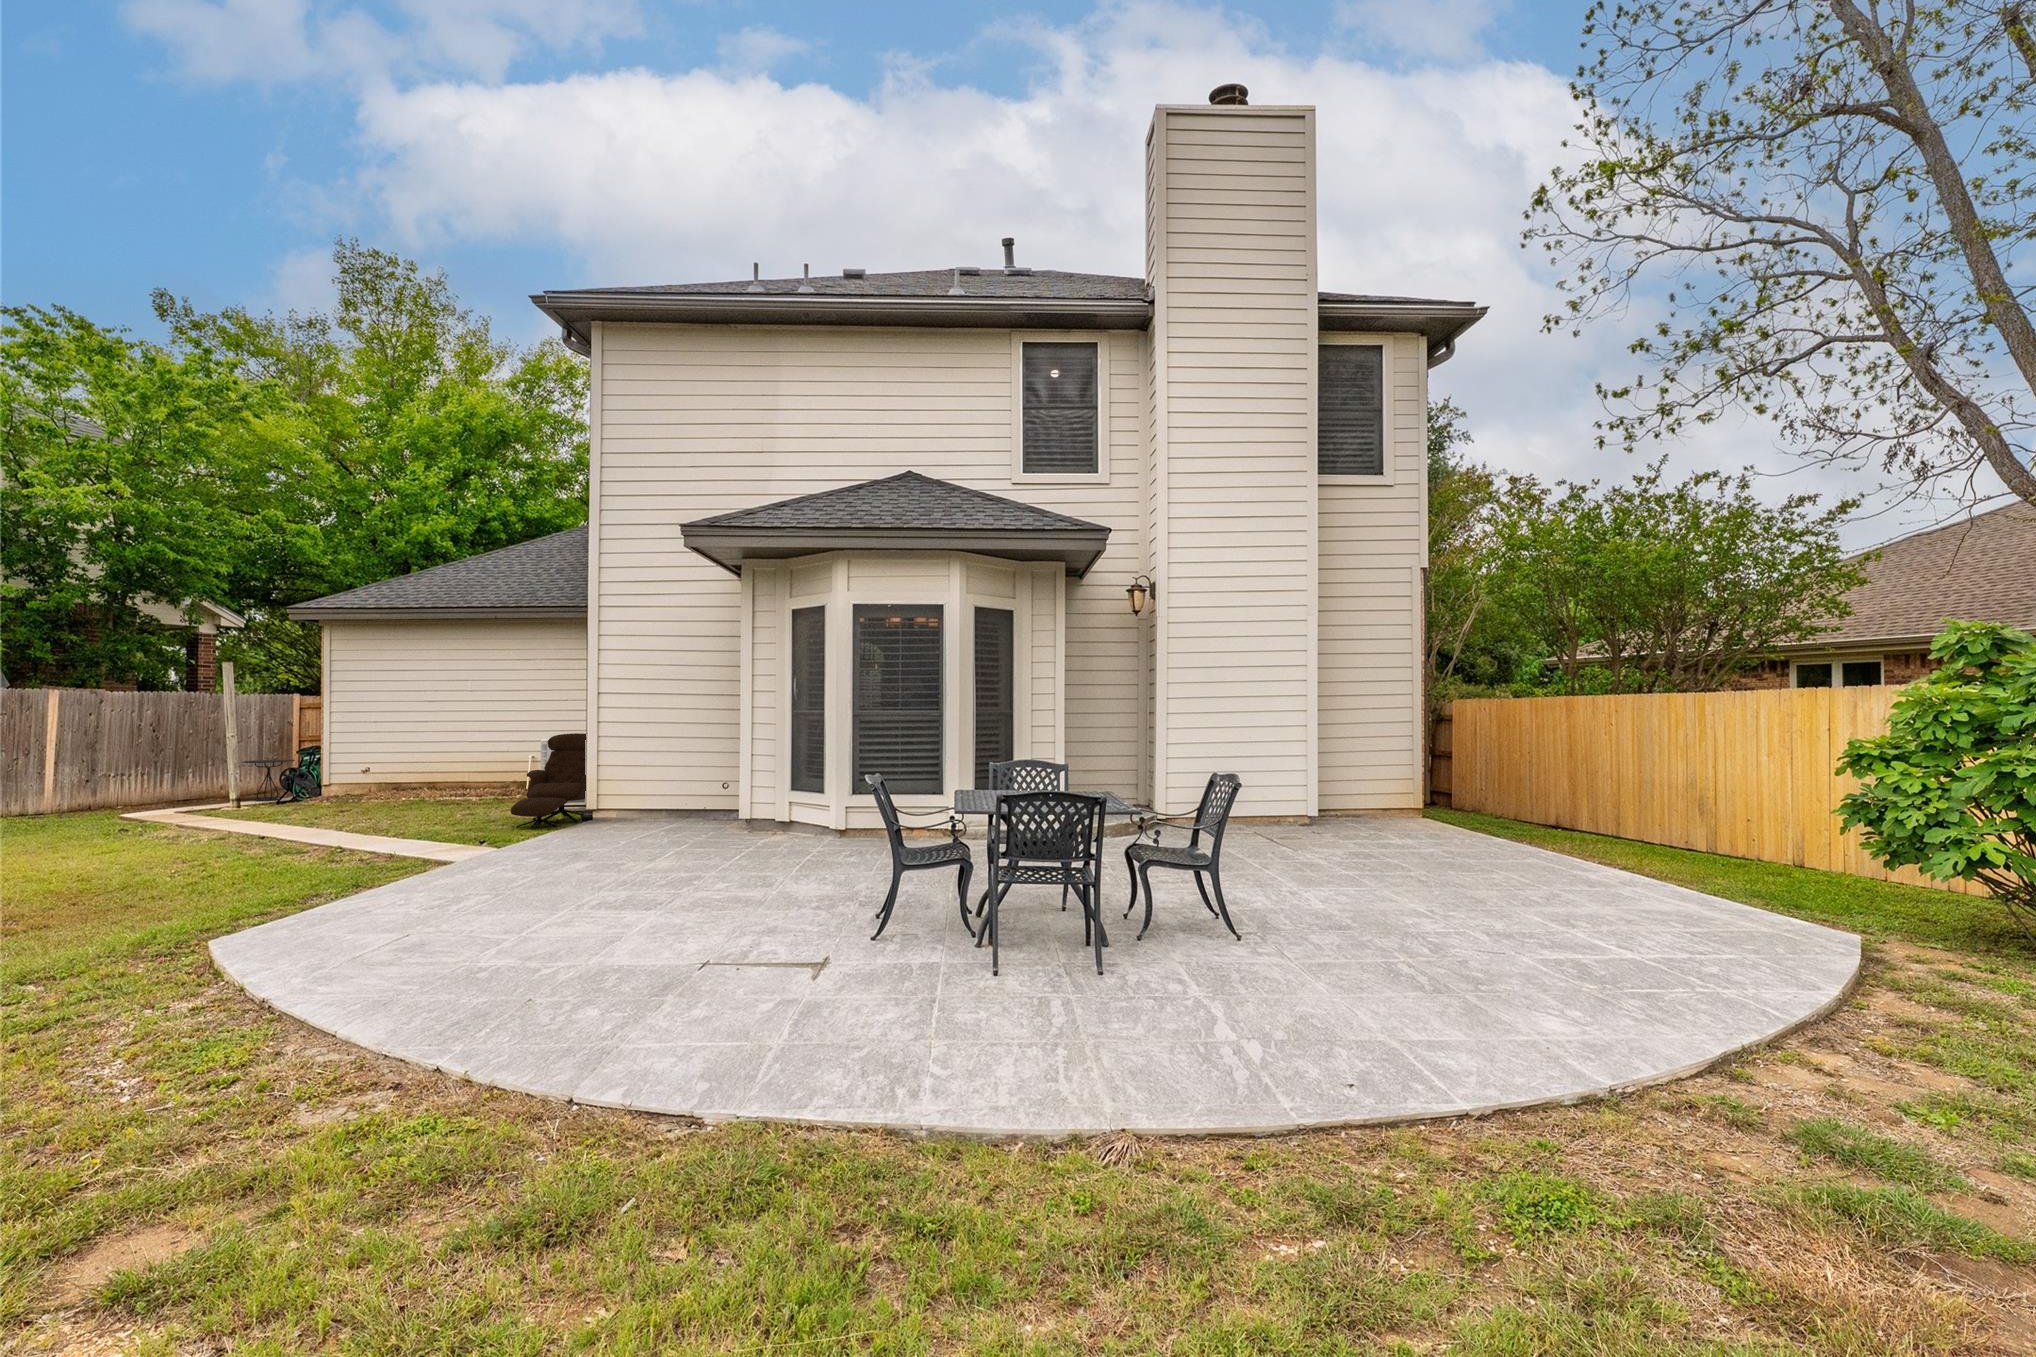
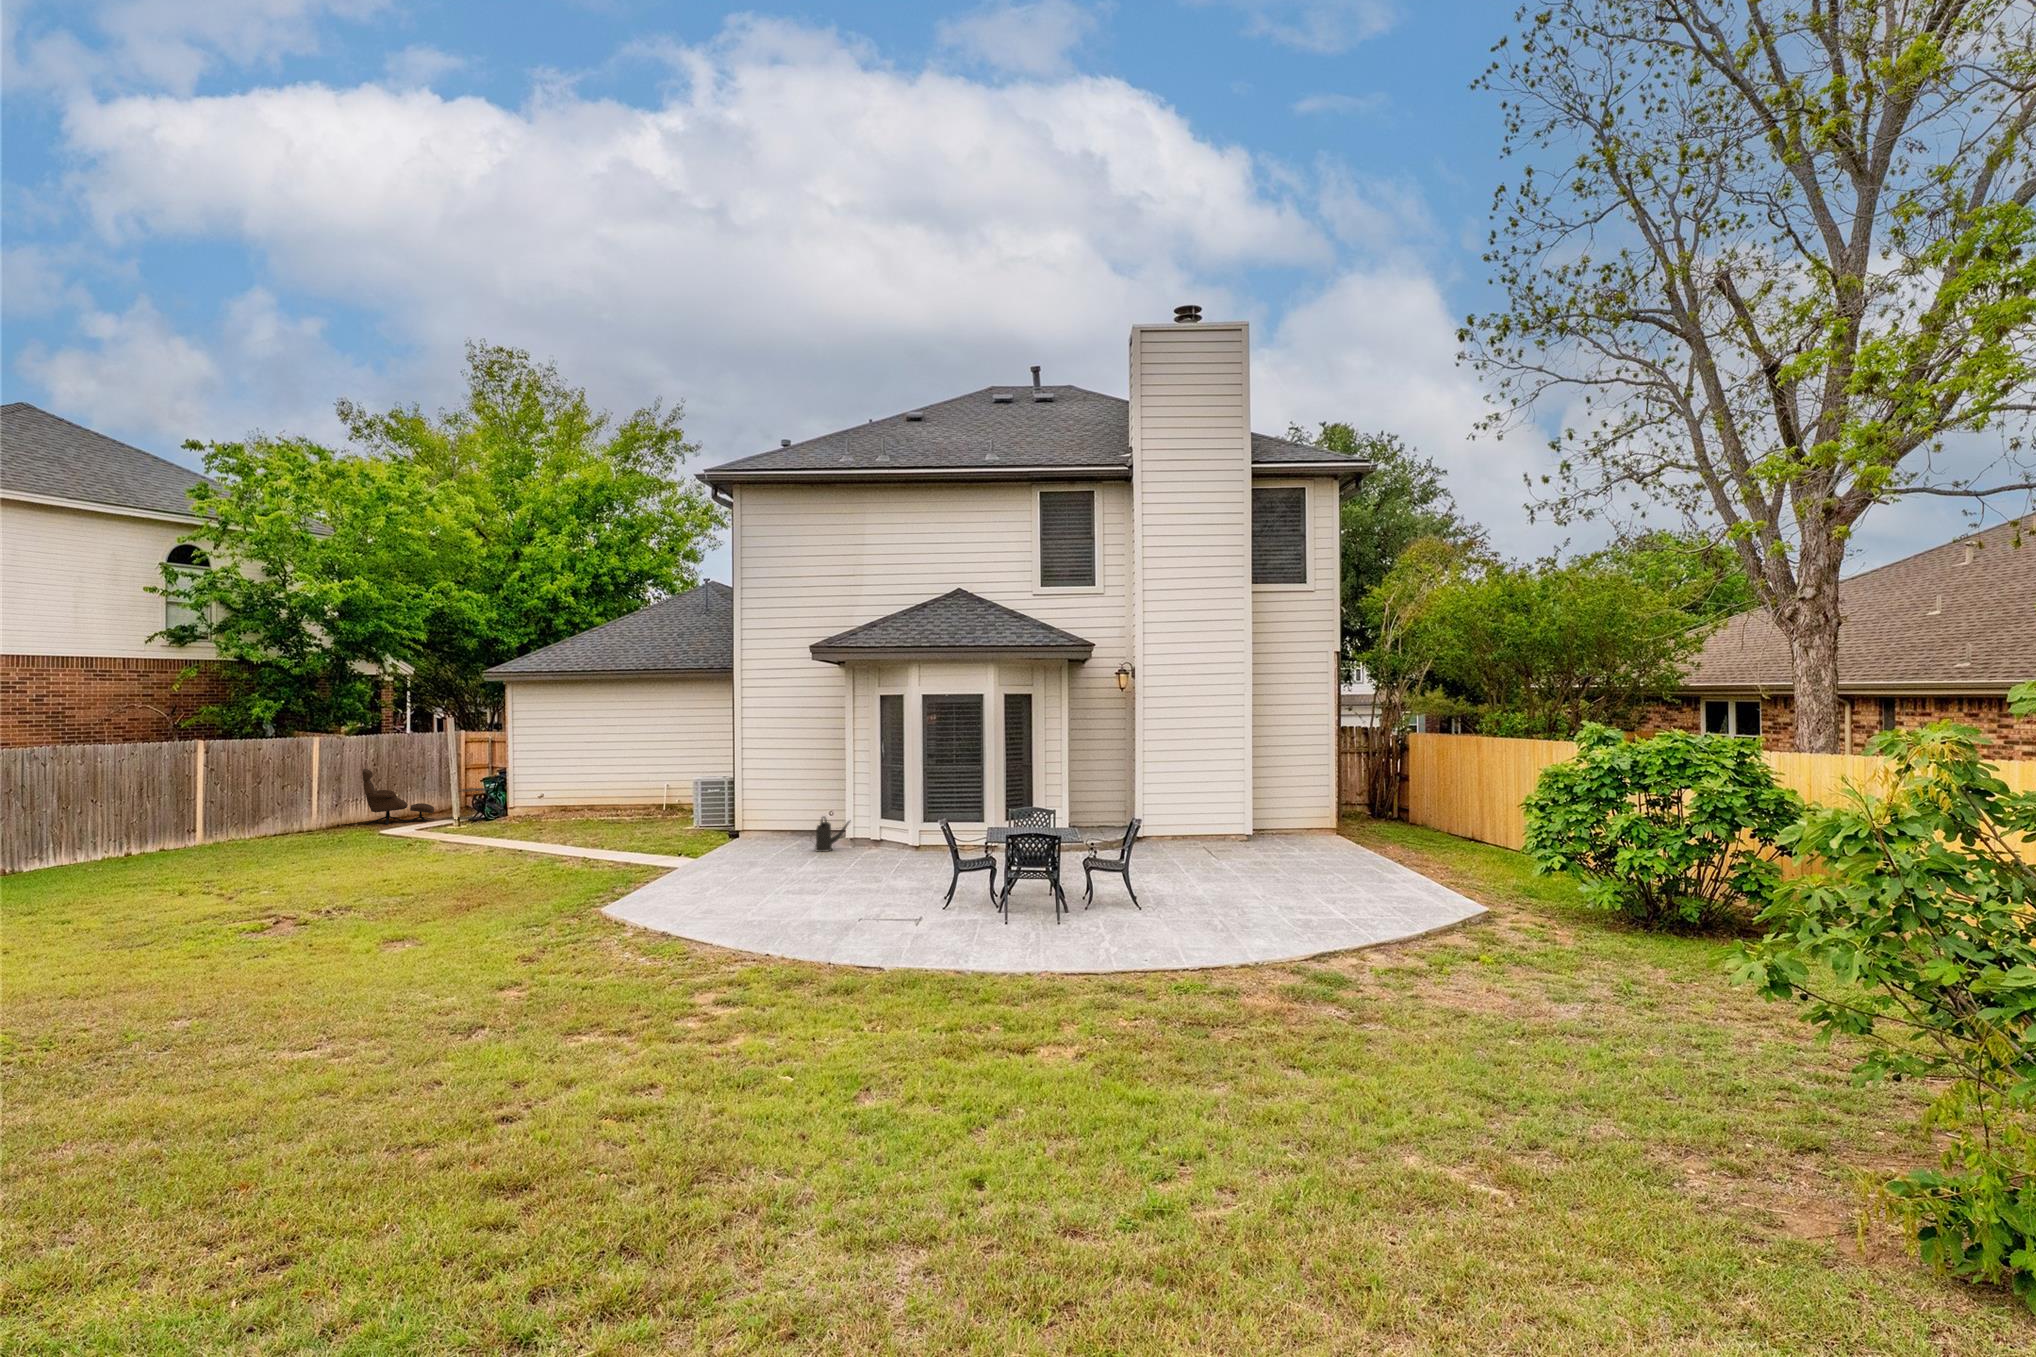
lounge chair: present [510,733,592,829] -> present [362,769,434,825]
watering can: none [689,787,751,839] -> present [815,817,851,852]

